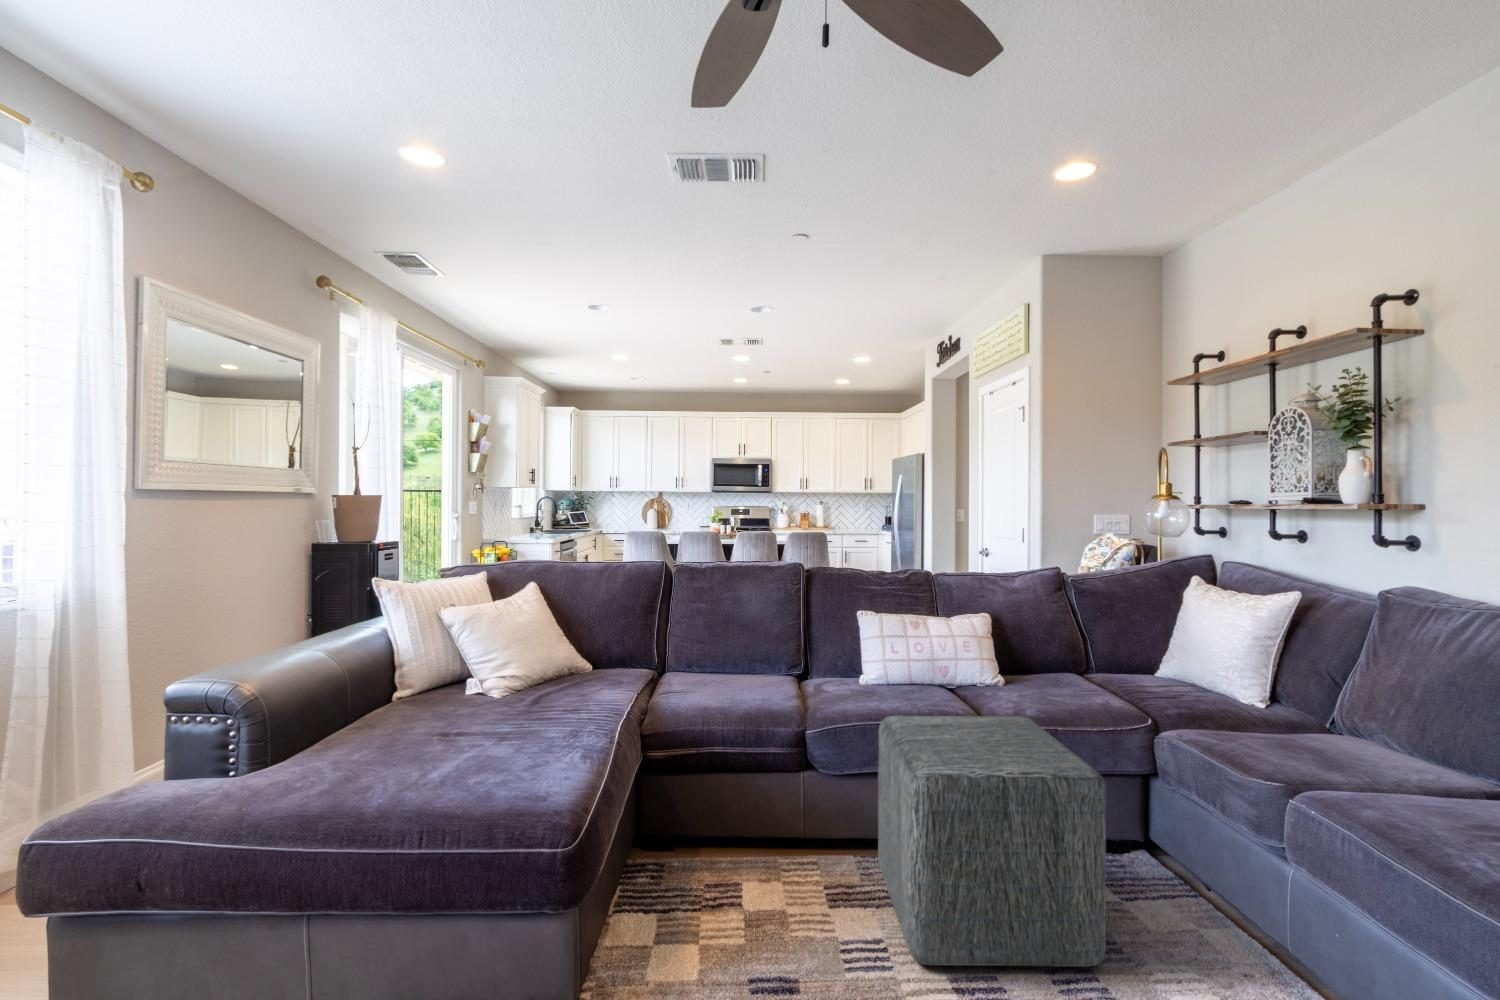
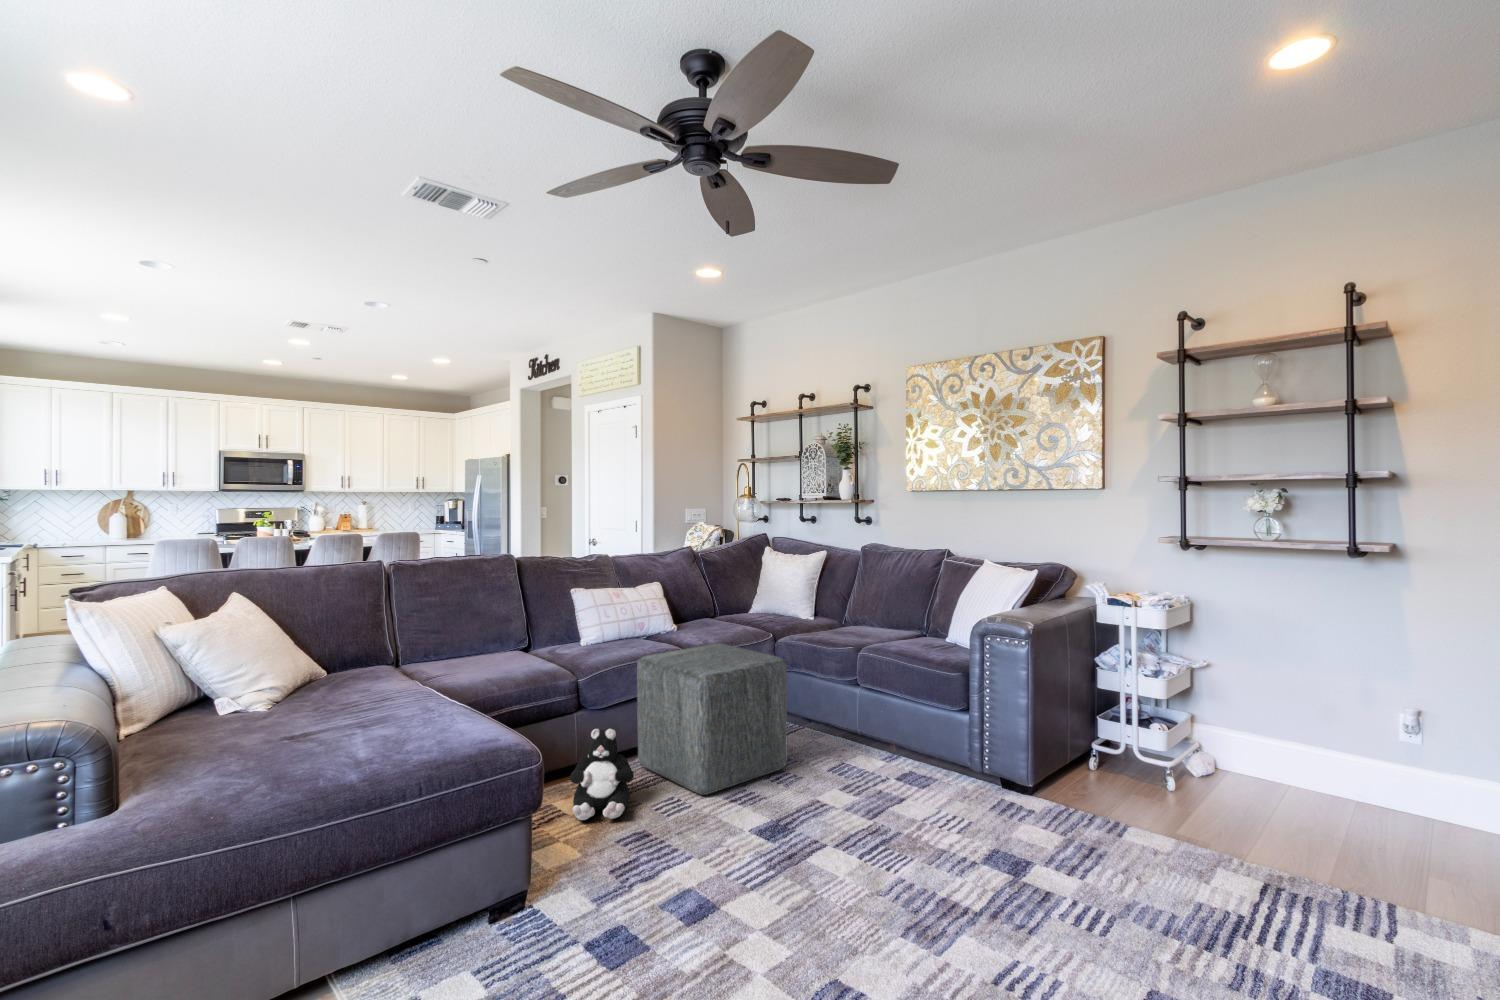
plush toy: none [720,806,819,951] -> present [570,728,634,820]

